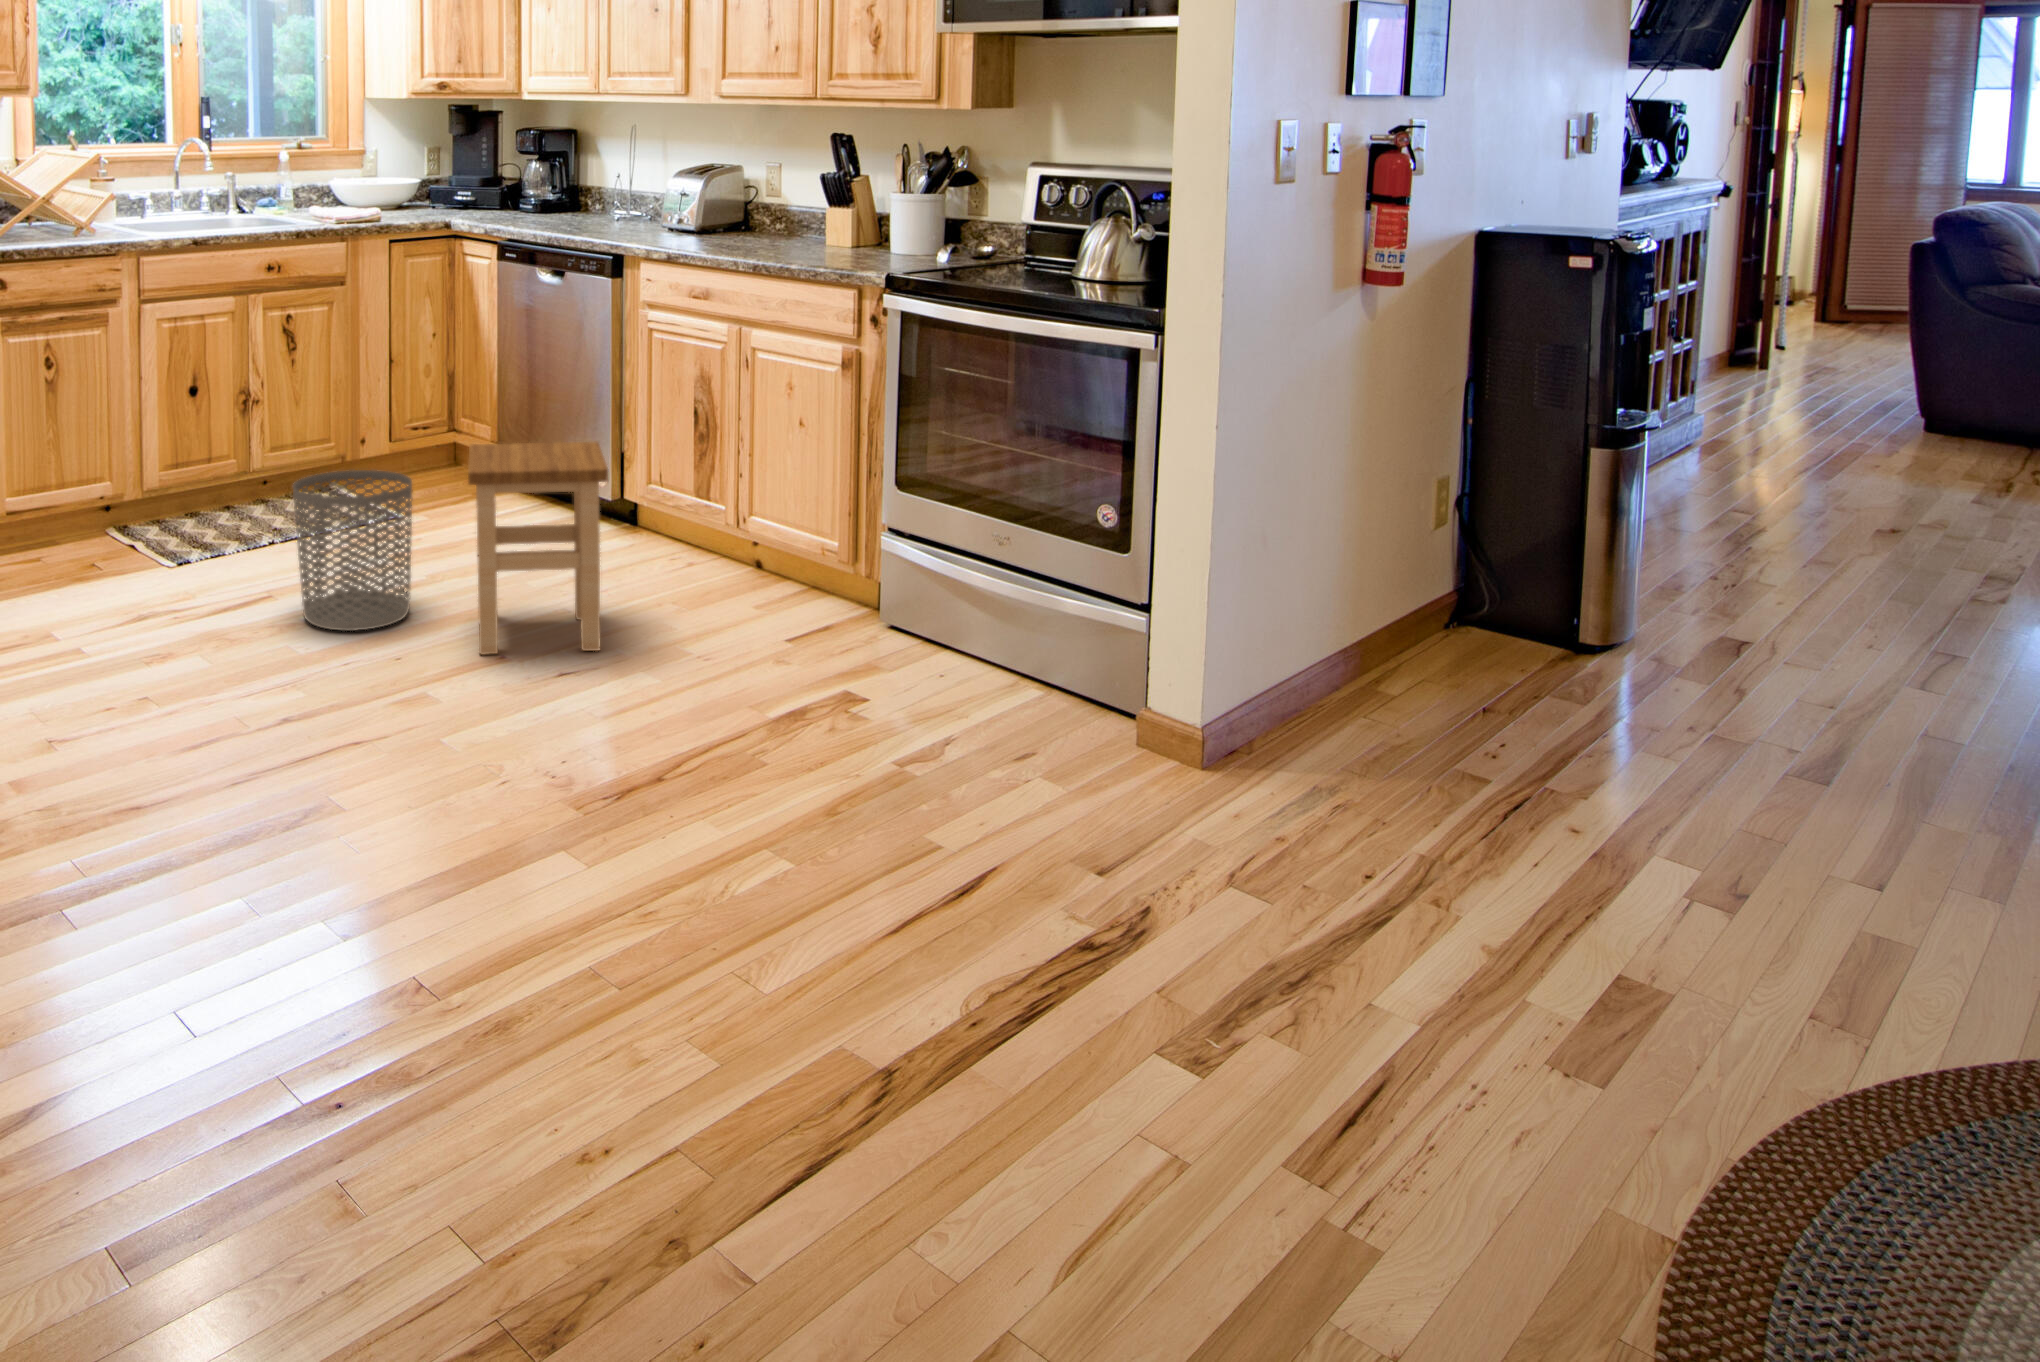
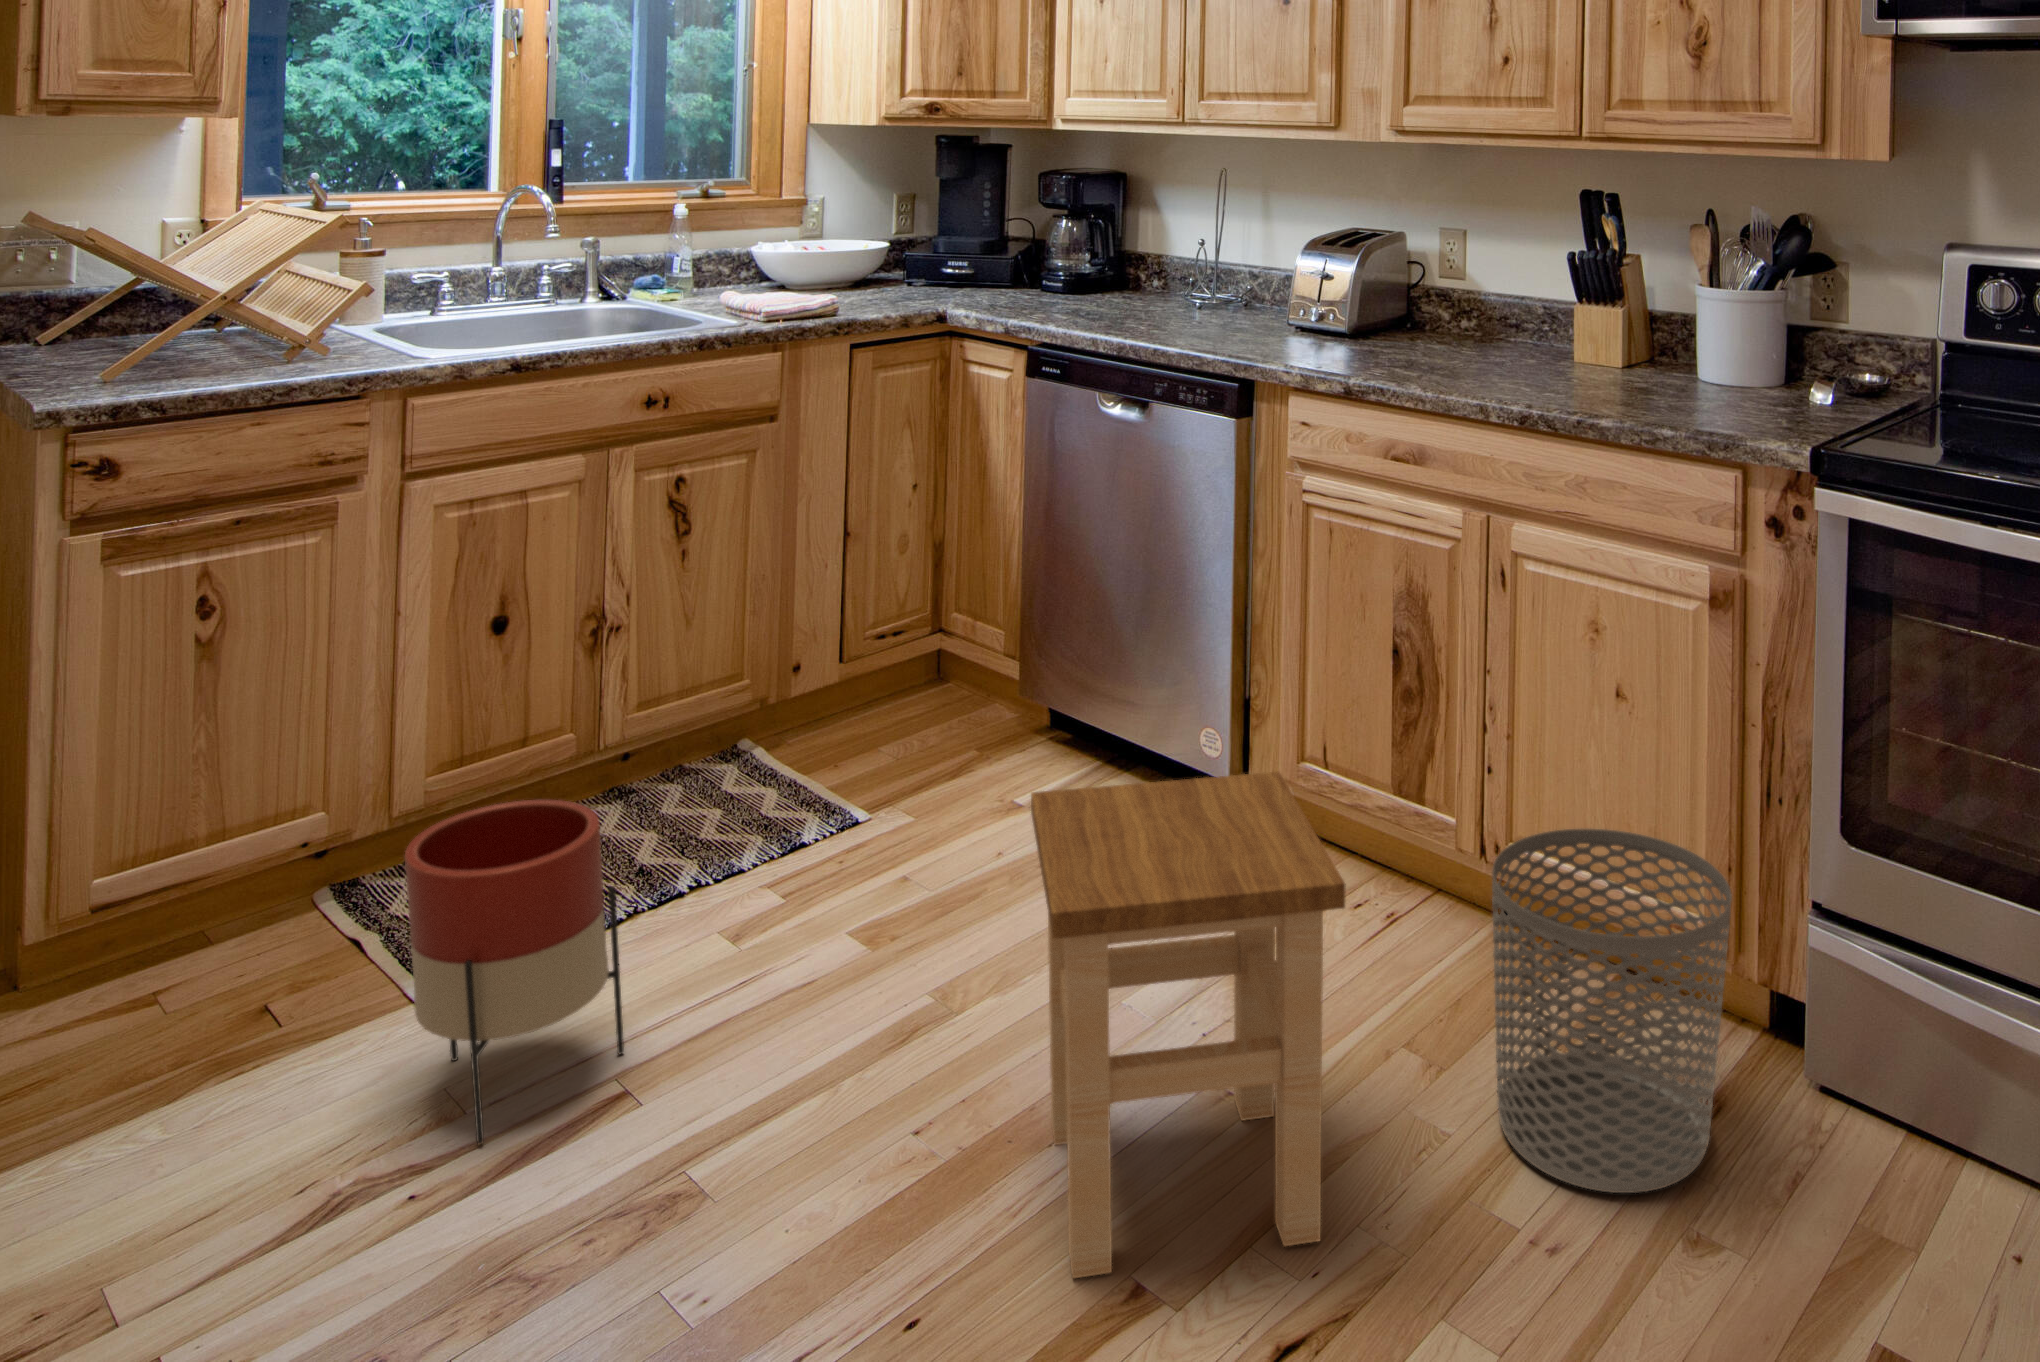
planter: none [166,457,267,610] -> present [405,800,624,1145]
waste bin: present [293,470,412,631] -> present [1492,829,1732,1193]

